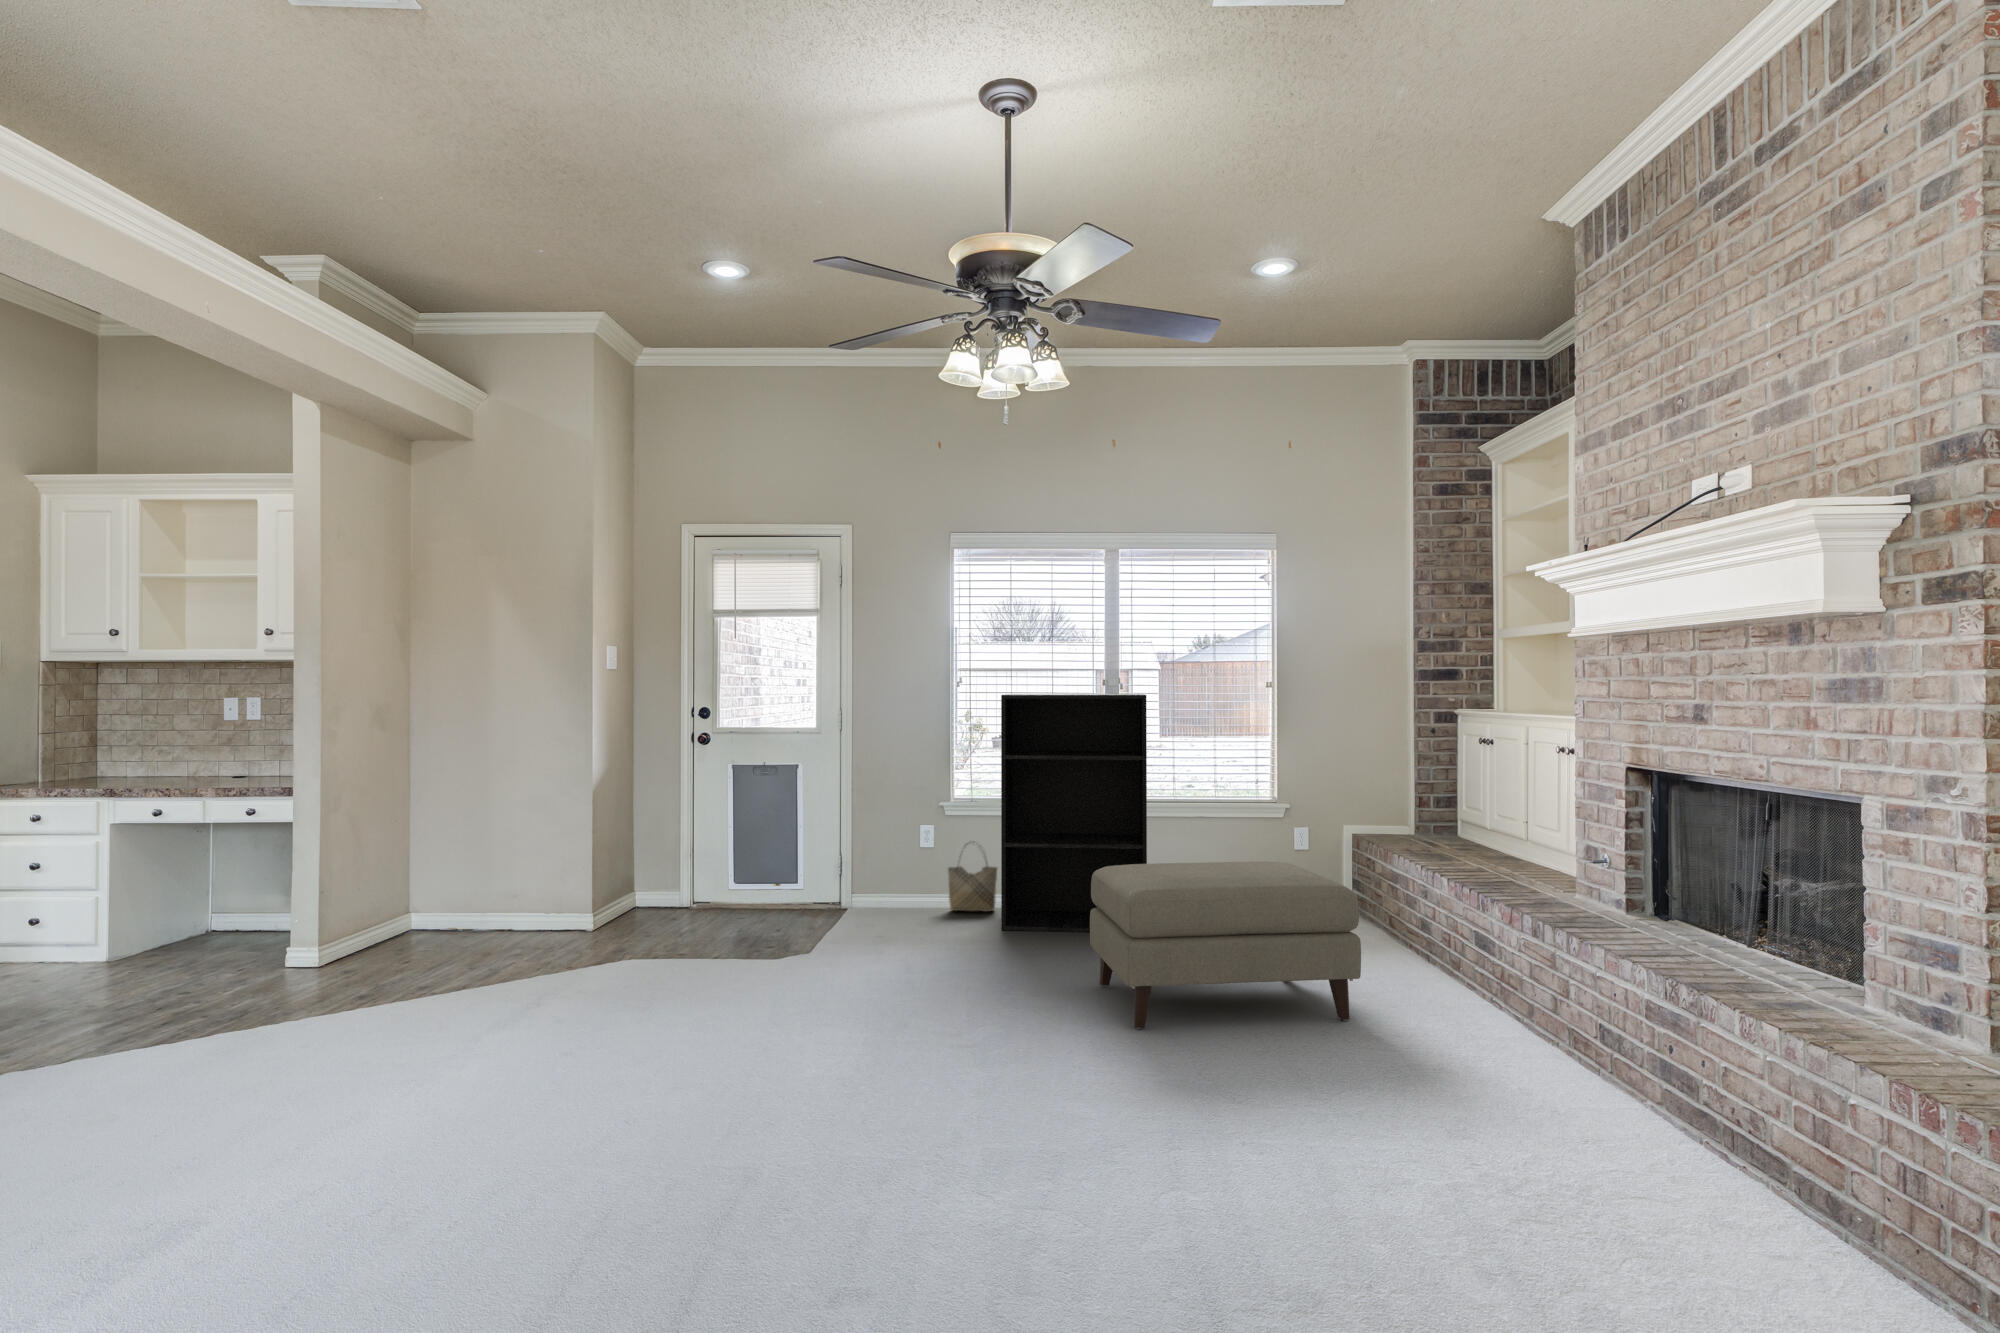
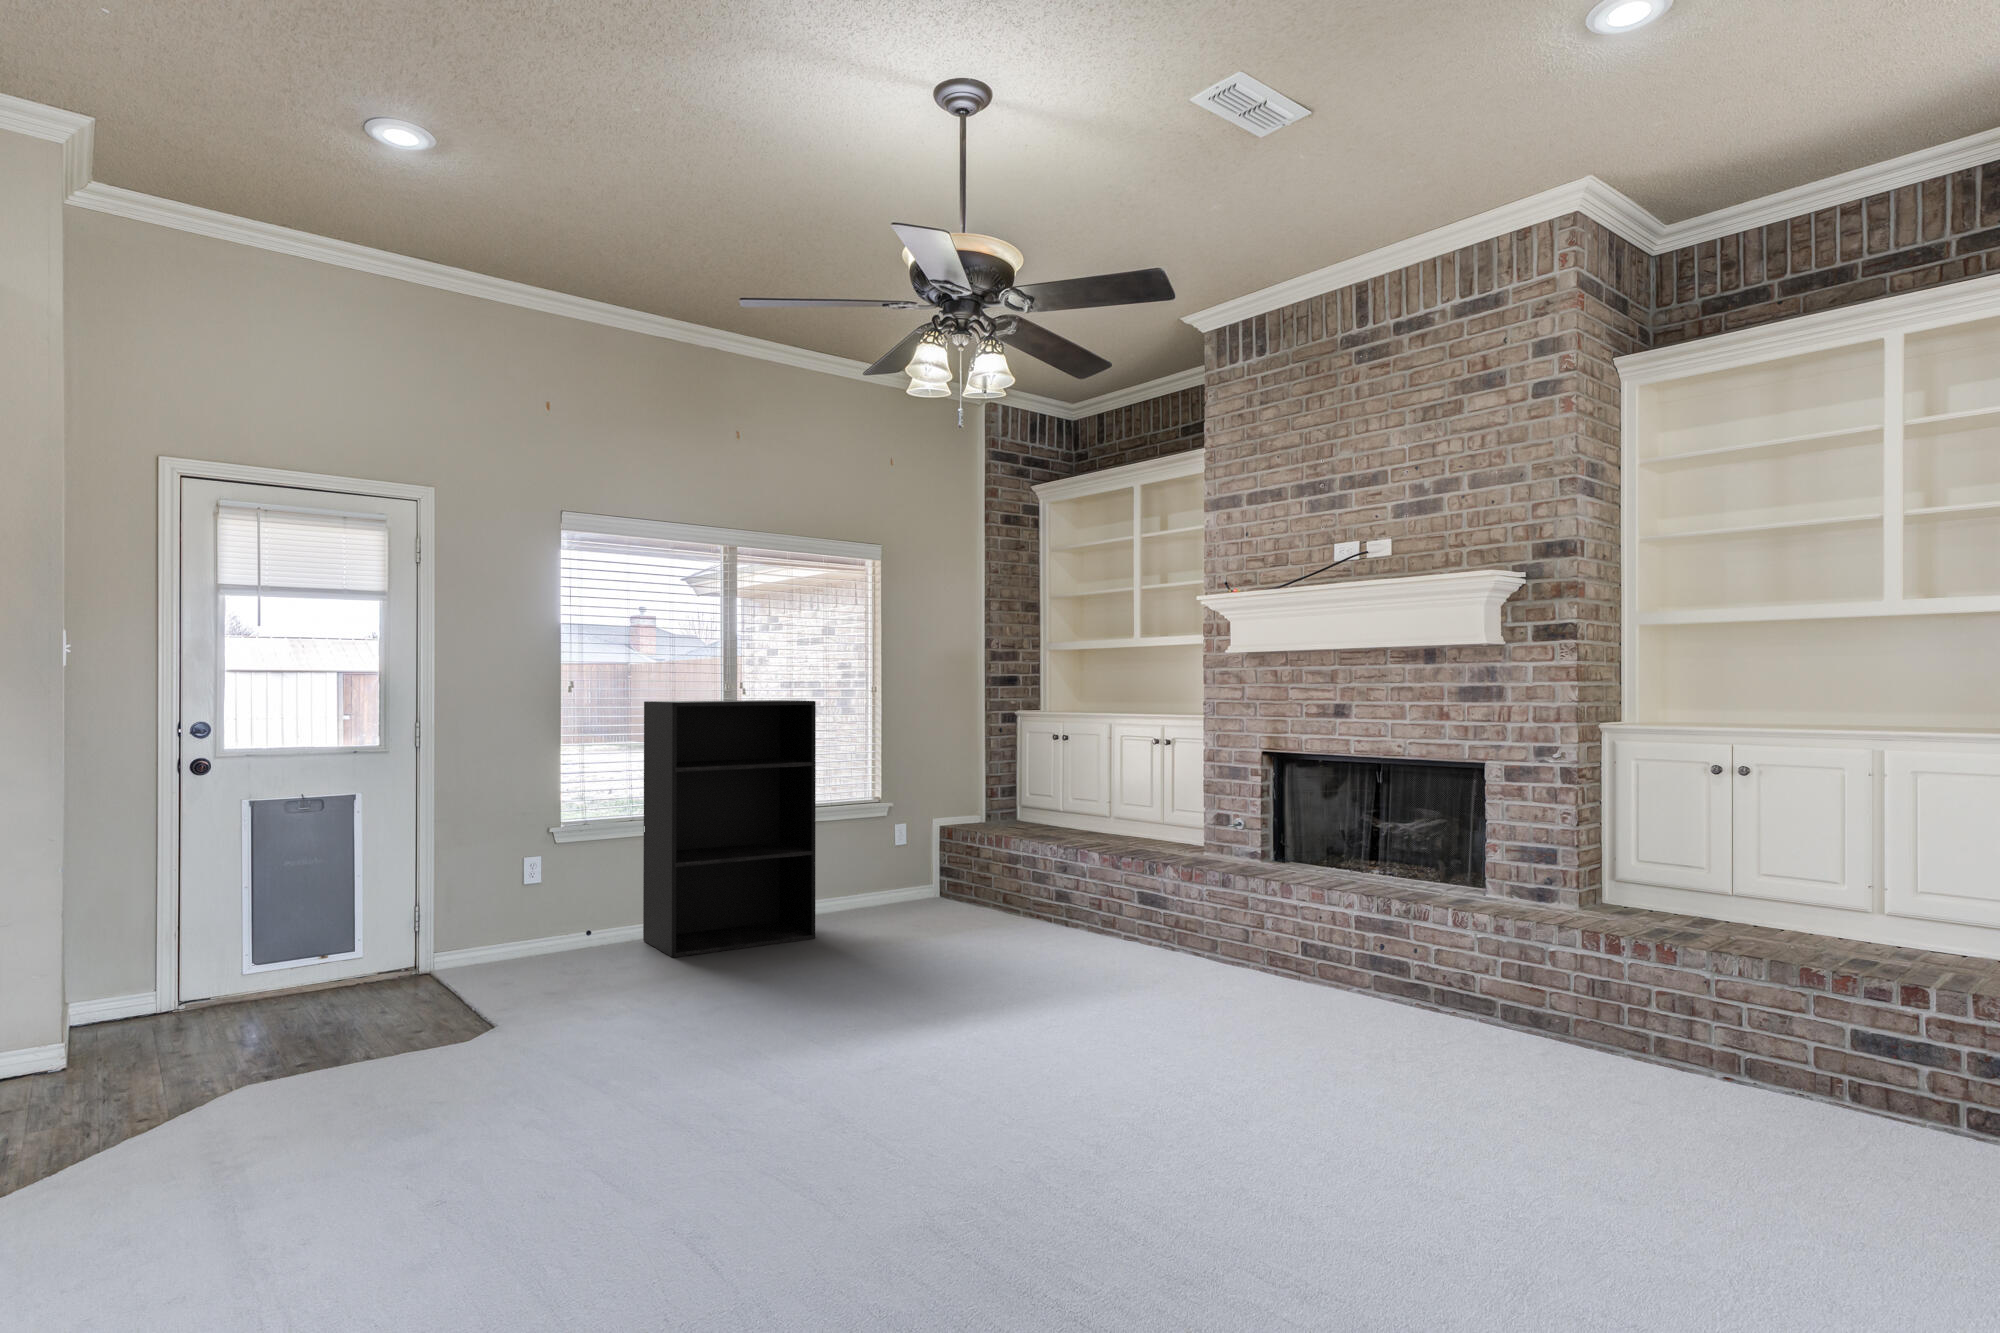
woven basket: present [948,842,997,912] -> none [571,867,627,947]
ottoman: present [1090,862,1361,1029] -> none [862,851,1112,1014]

